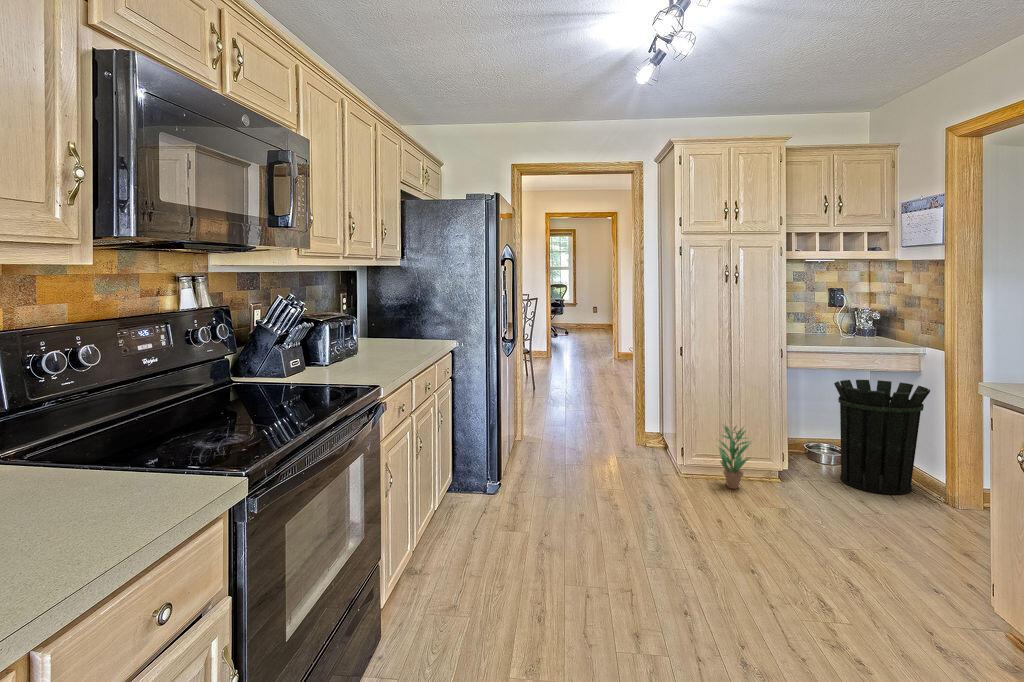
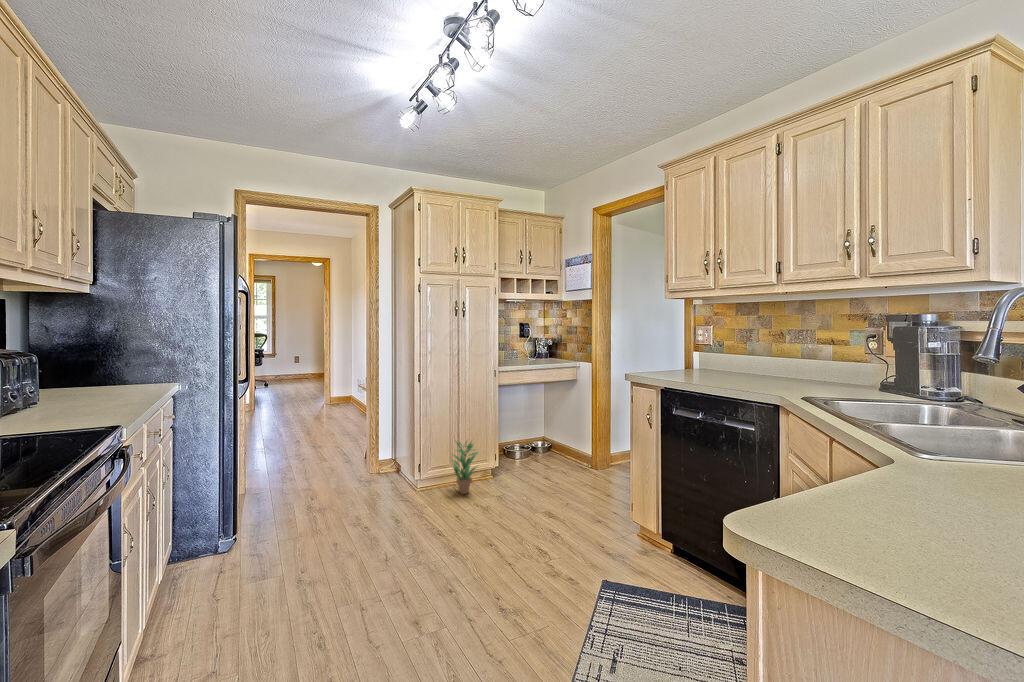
waste bin: present [834,380,930,494] -> none [530,391,591,477]

